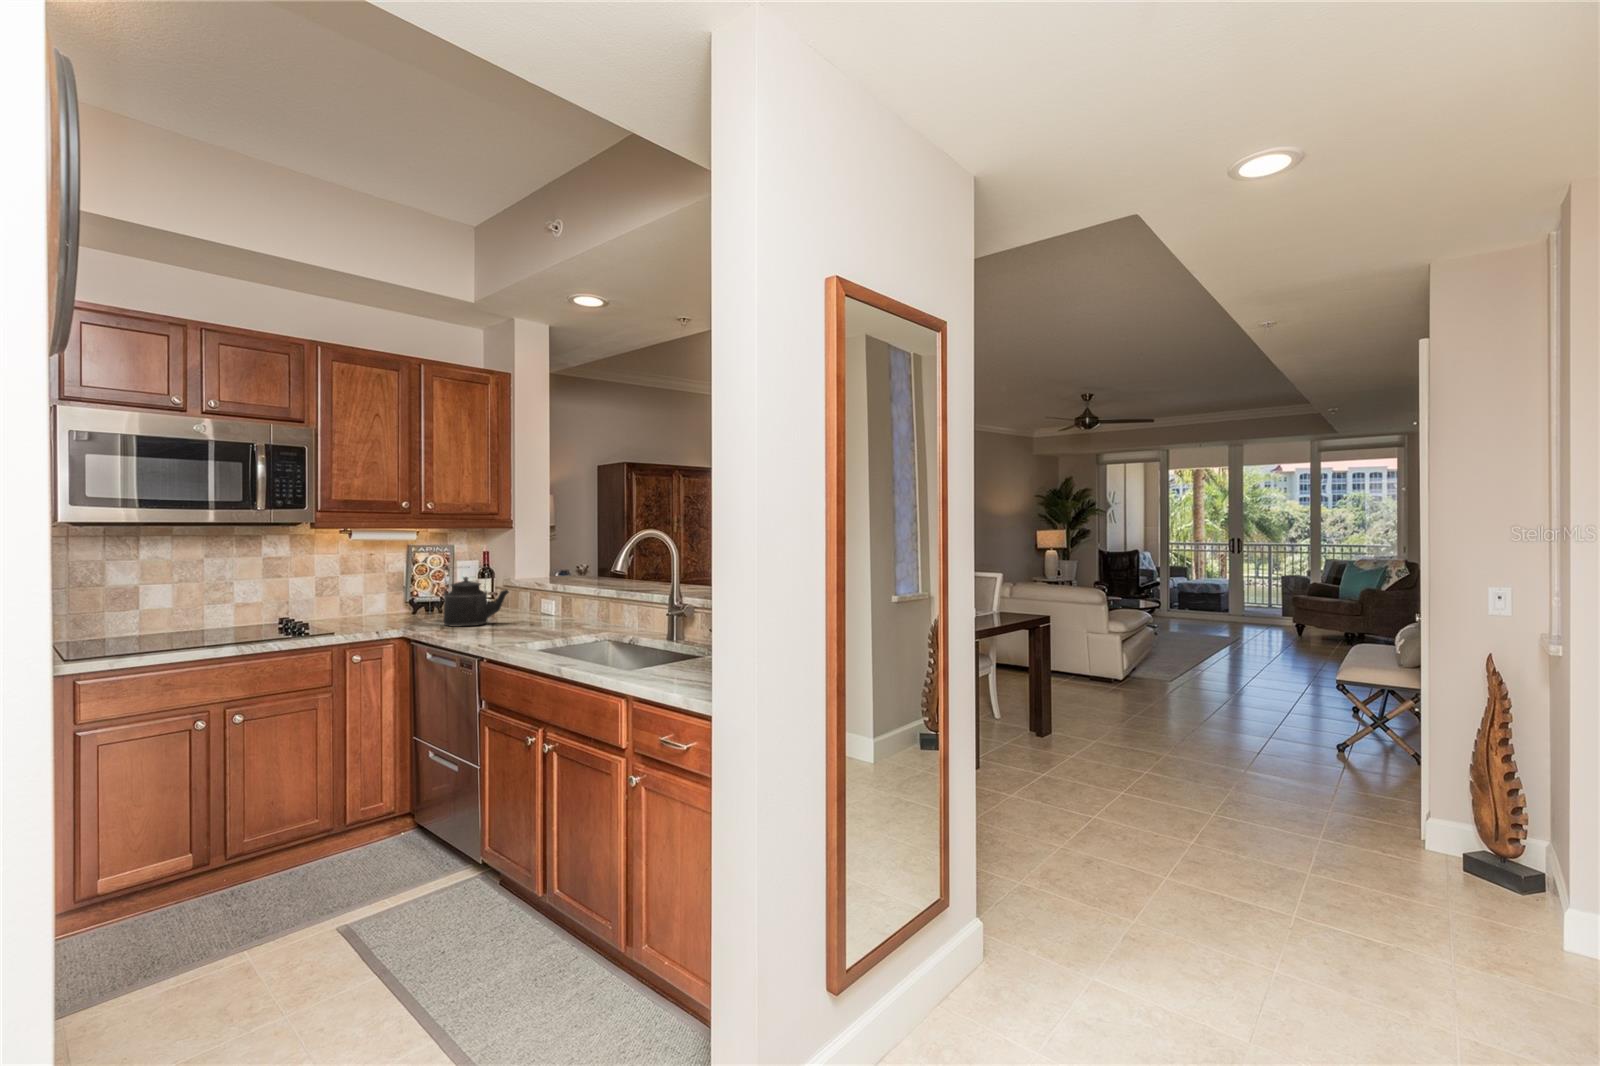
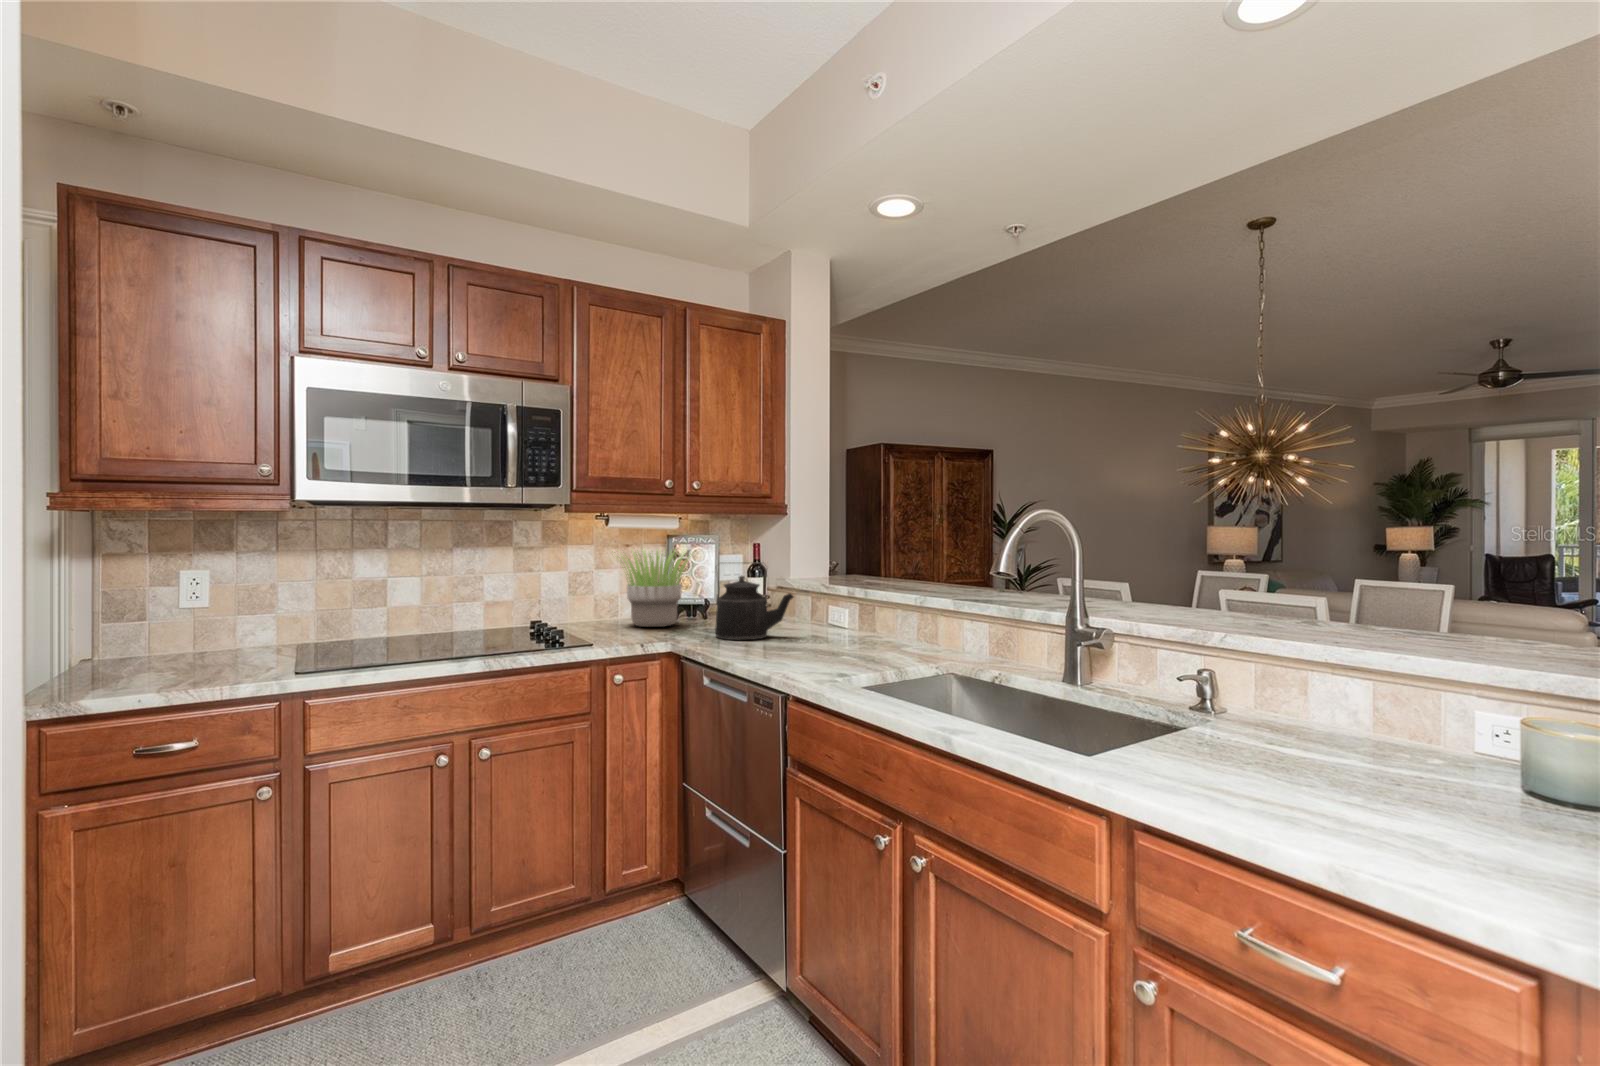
potted plant: none [350,555,434,620] -> present [621,551,692,627]

